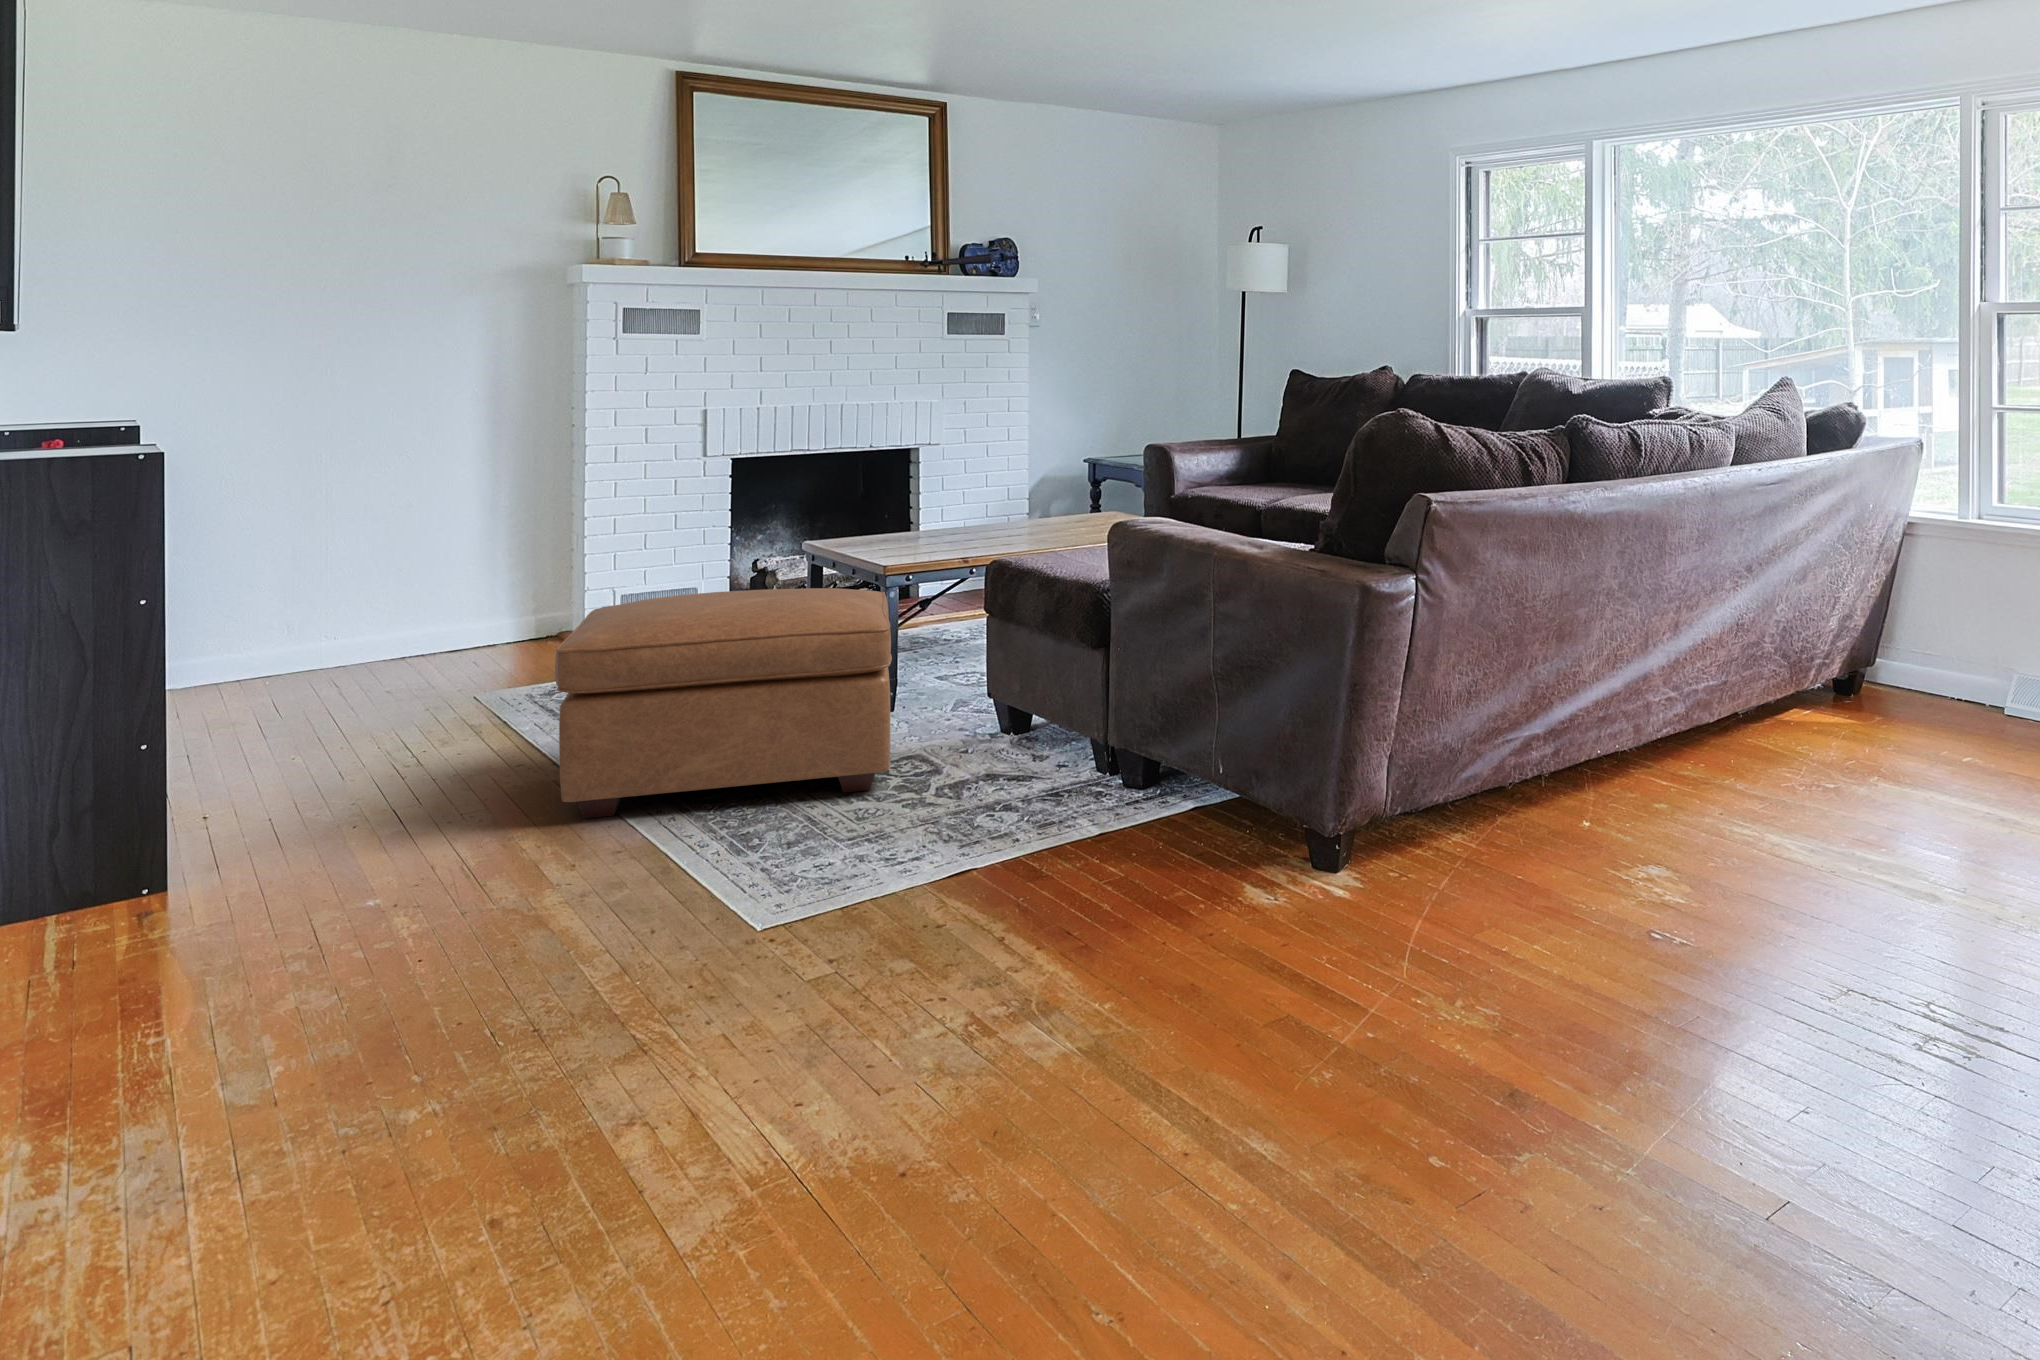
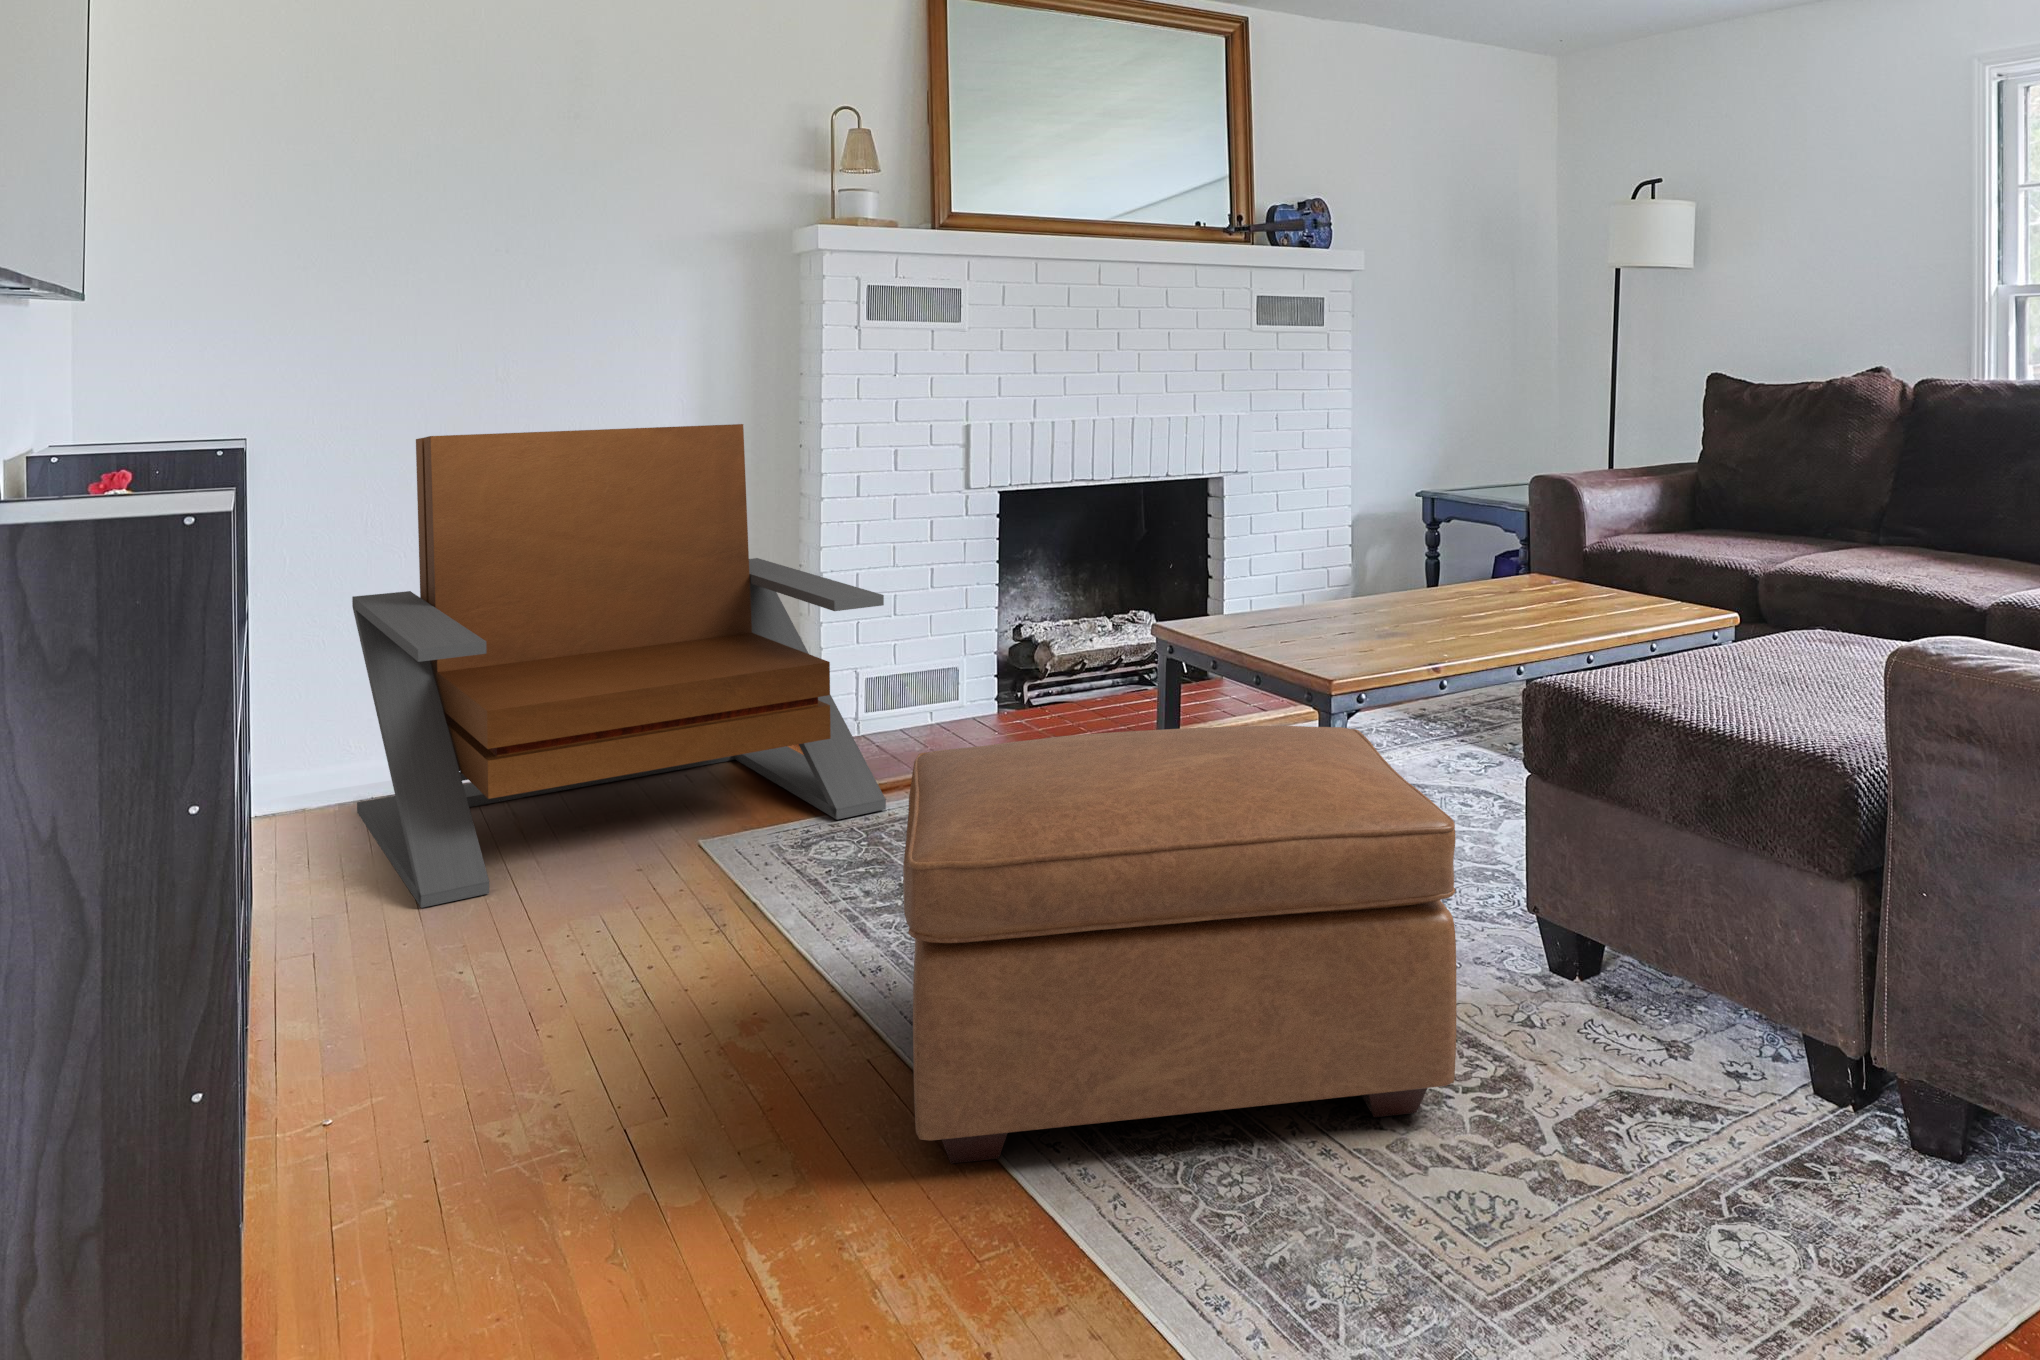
lounge chair: none [209,409,616,732] -> present [352,424,886,908]

